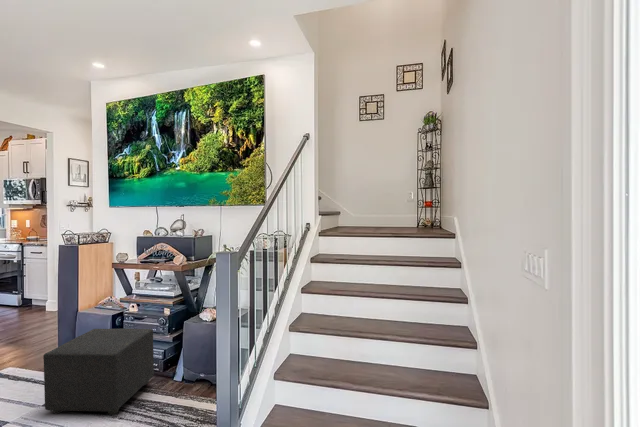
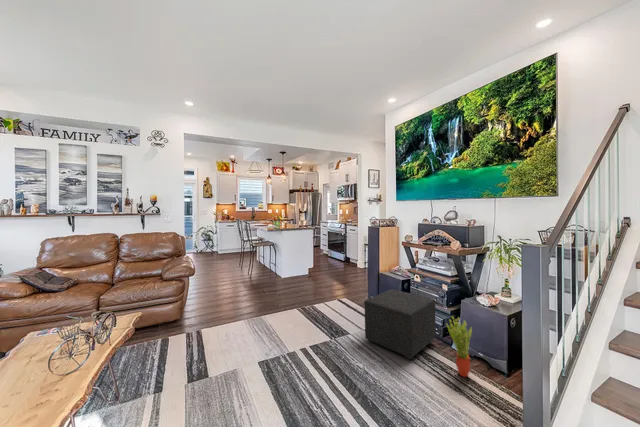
potted plant: none [159,341,189,408] -> present [447,317,472,377]

